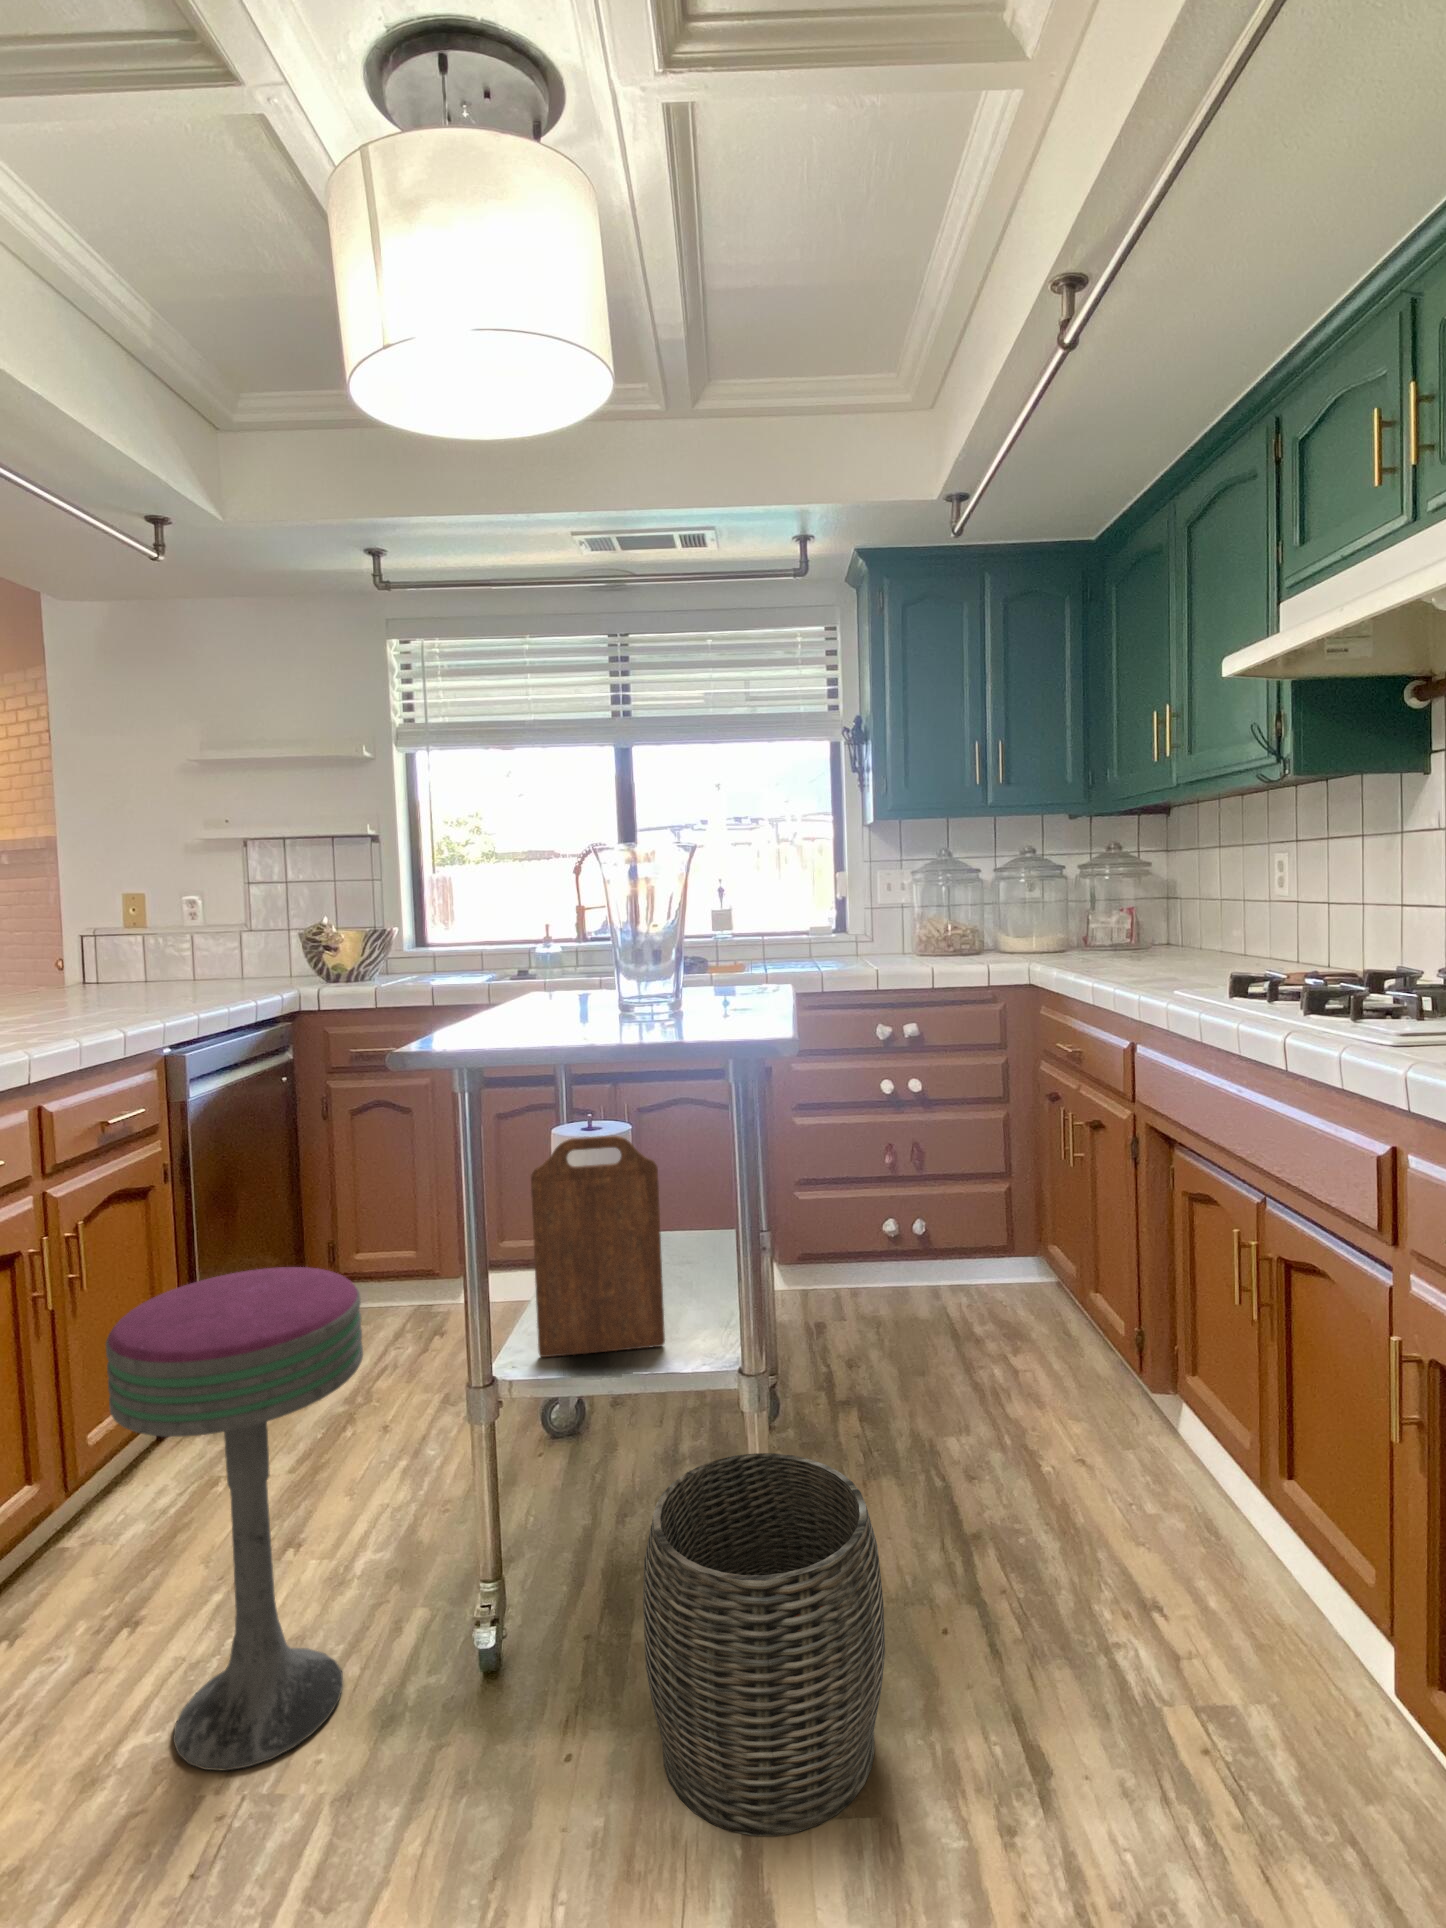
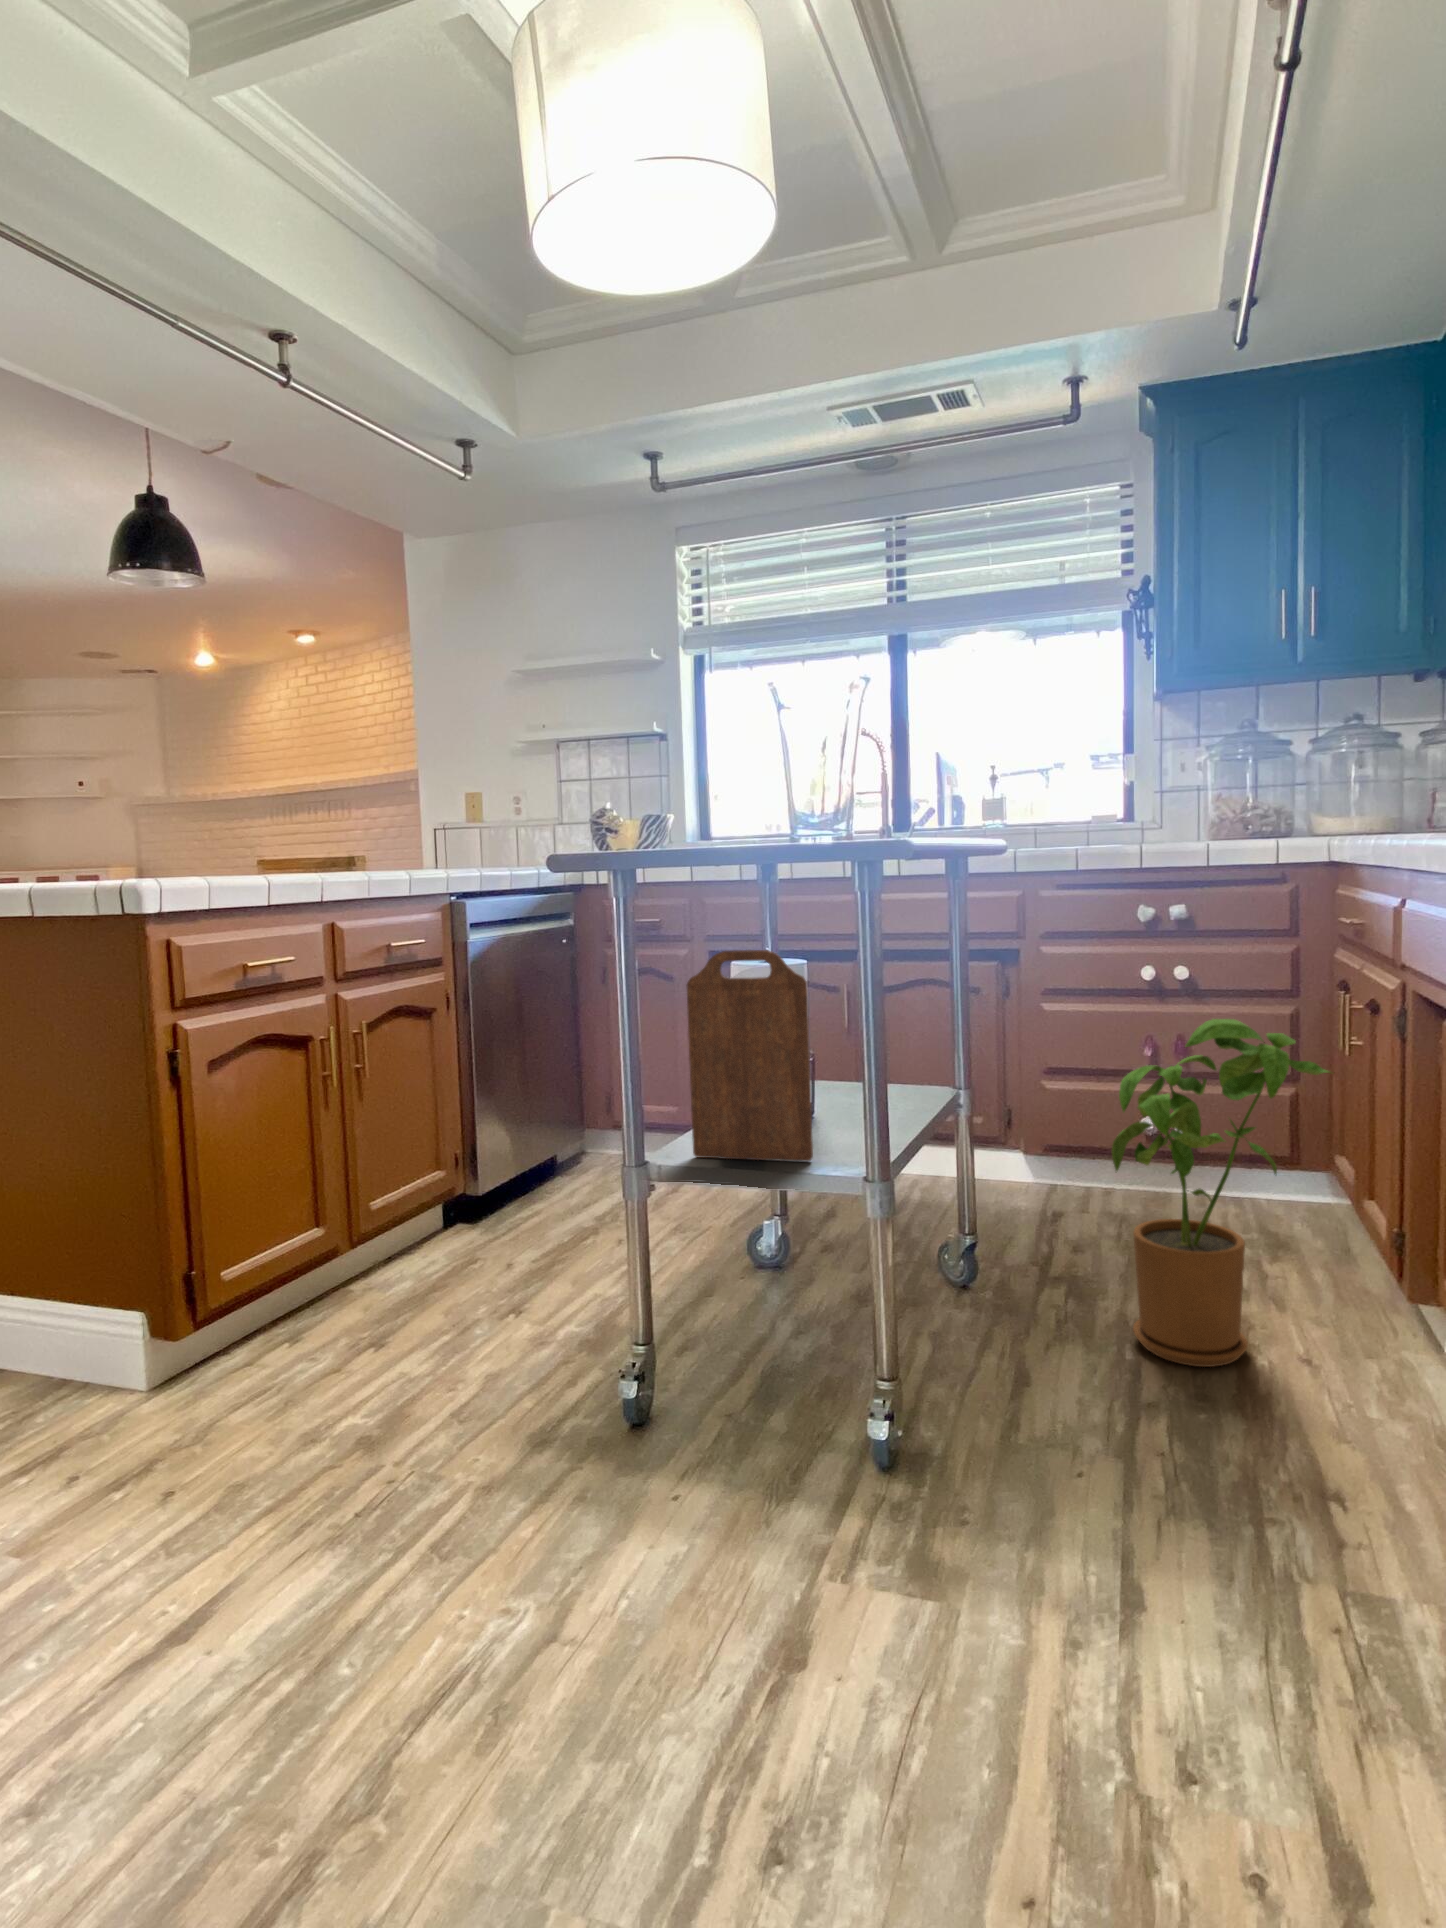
house plant: none [905,1157,1081,1468] -> present [1112,1019,1330,1367]
bar stool: present [106,1267,363,1771] -> none [328,1049,532,1445]
woven basket: present [643,1453,885,1836] -> none [735,1260,982,1607]

